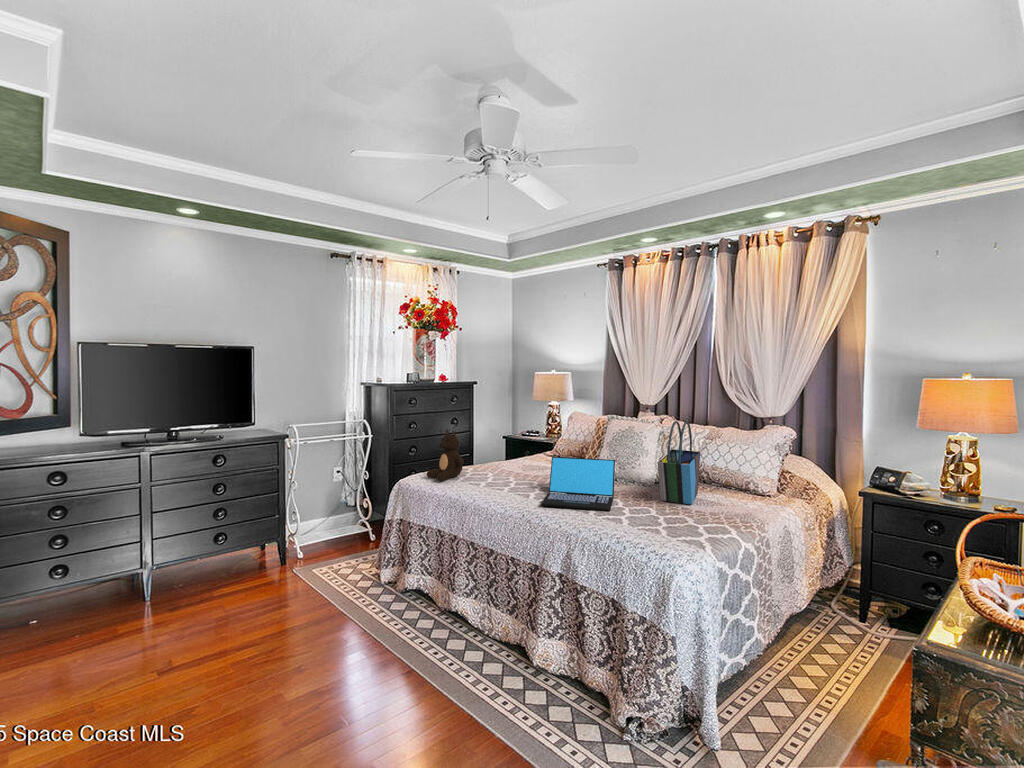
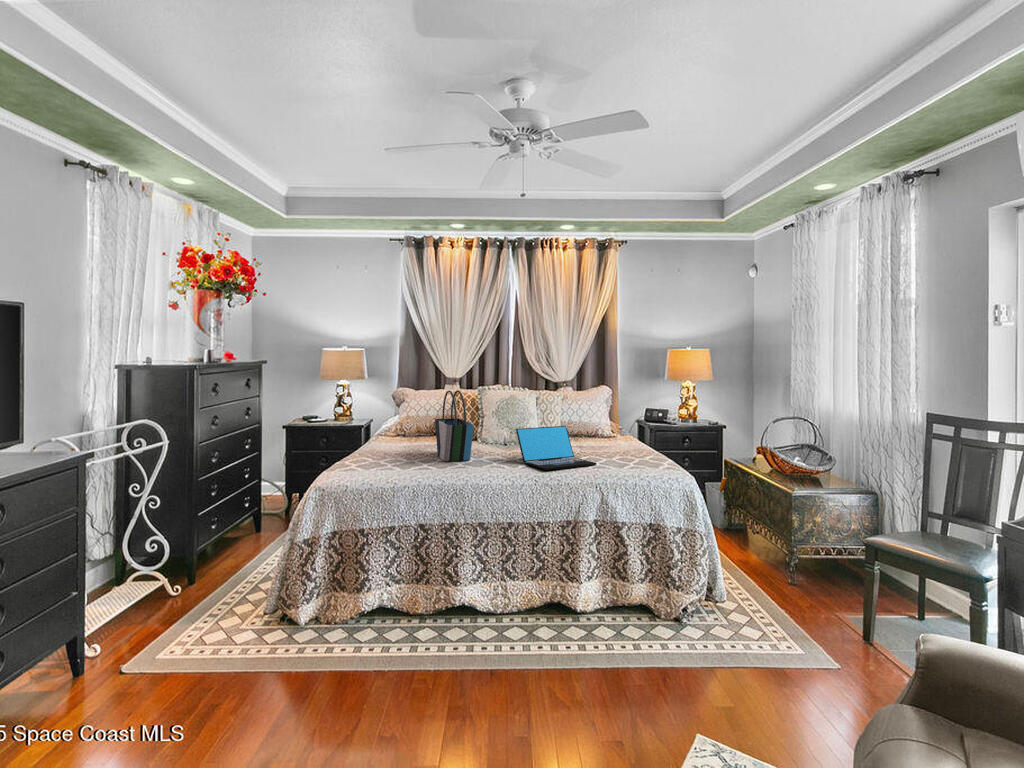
tote bag: present [658,421,700,504] -> present [435,390,474,461]
teddy bear: present [427,430,464,481] -> none [366,414,412,473]

